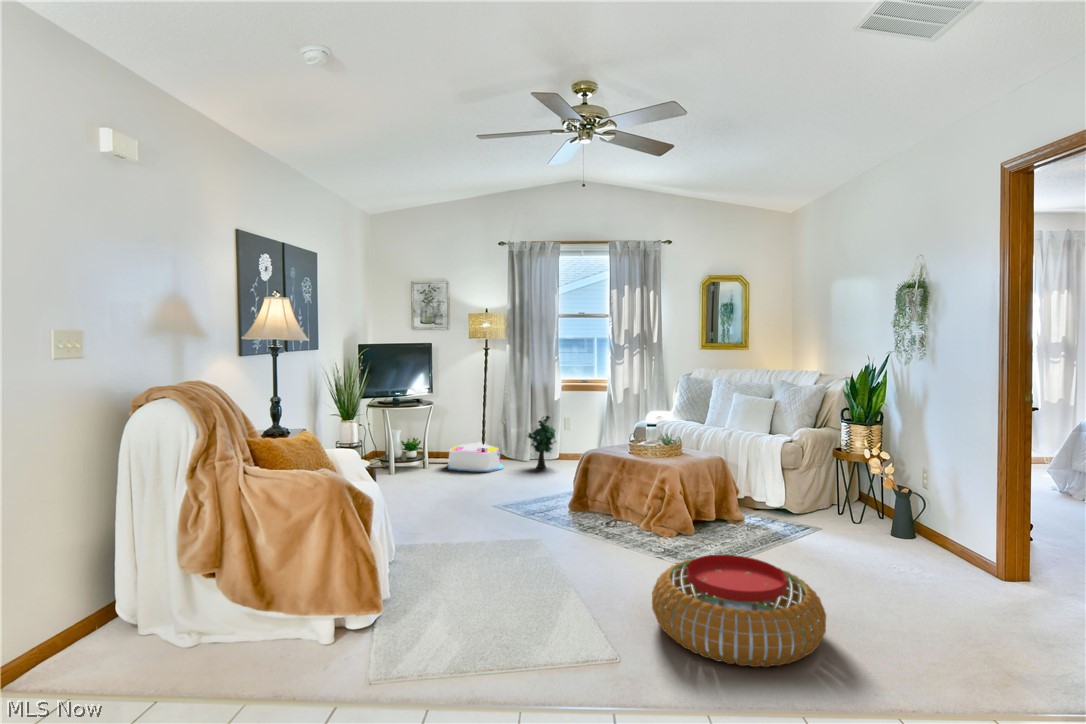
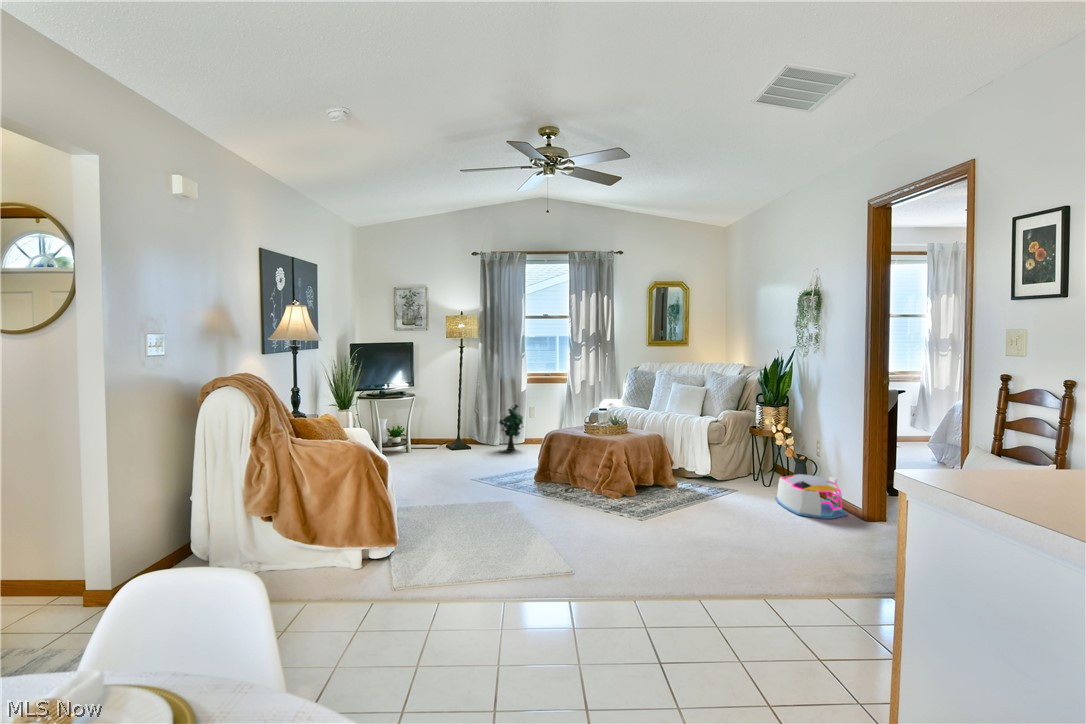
storage bin: present [447,442,504,472] -> present [775,474,847,519]
pouf: present [652,555,826,667] -> none [601,501,726,574]

